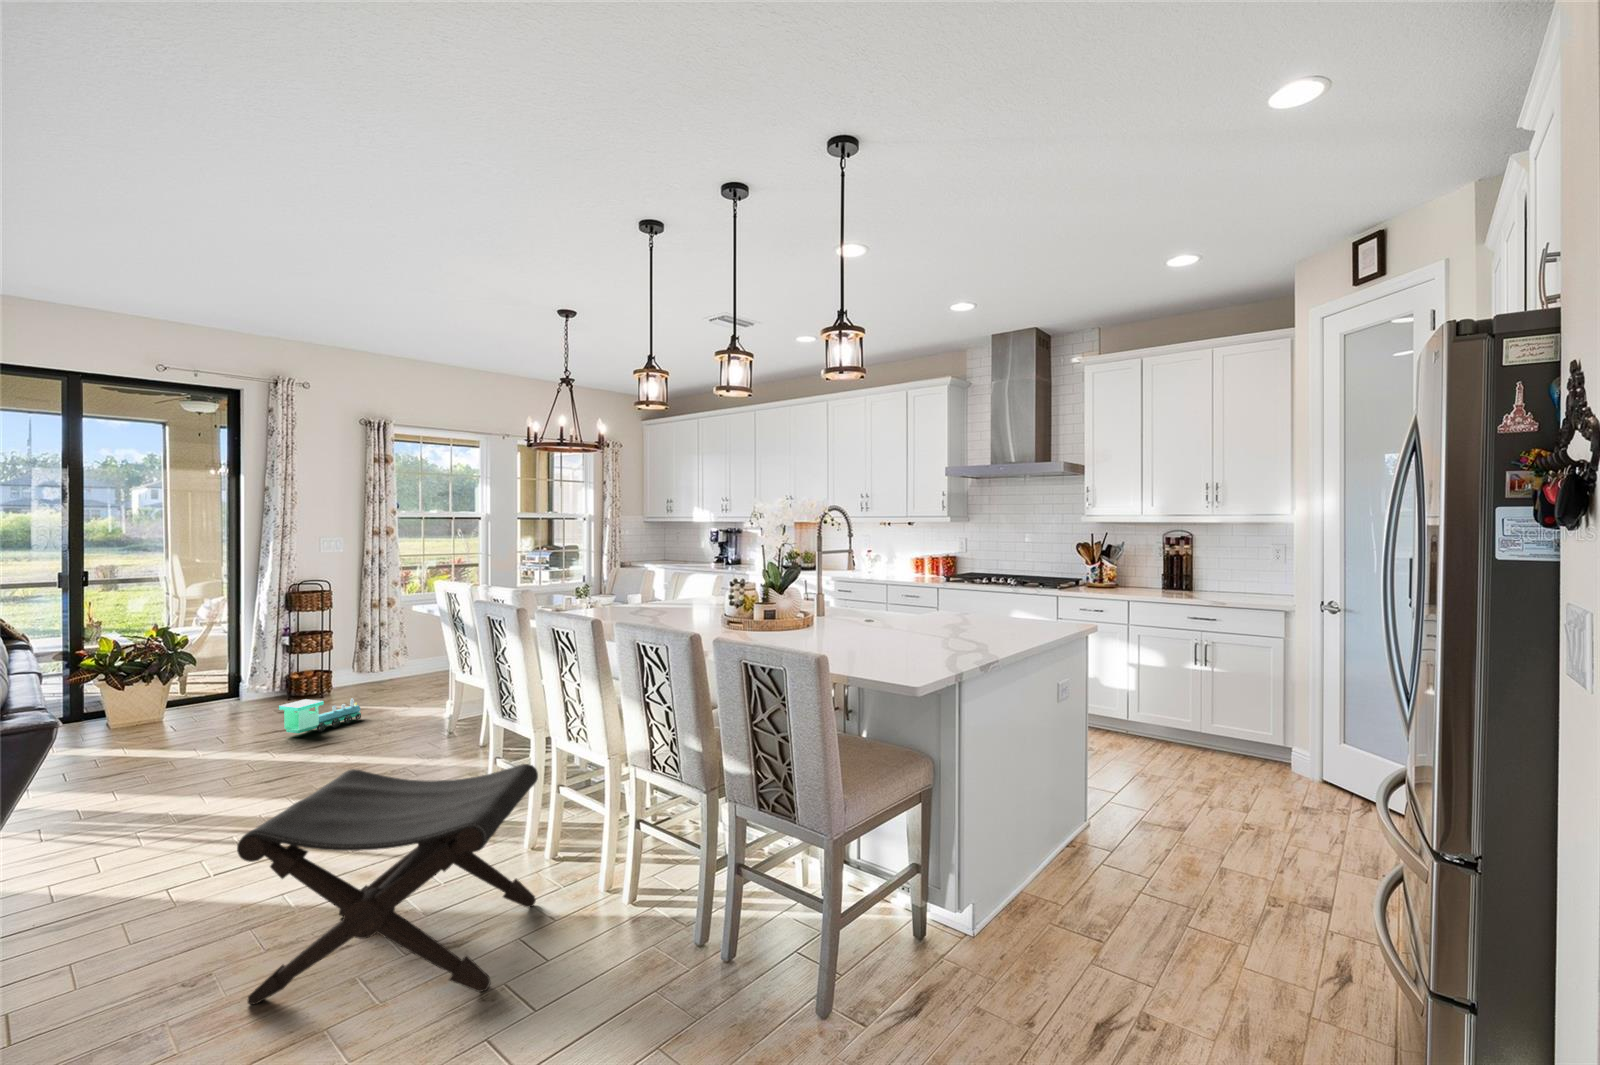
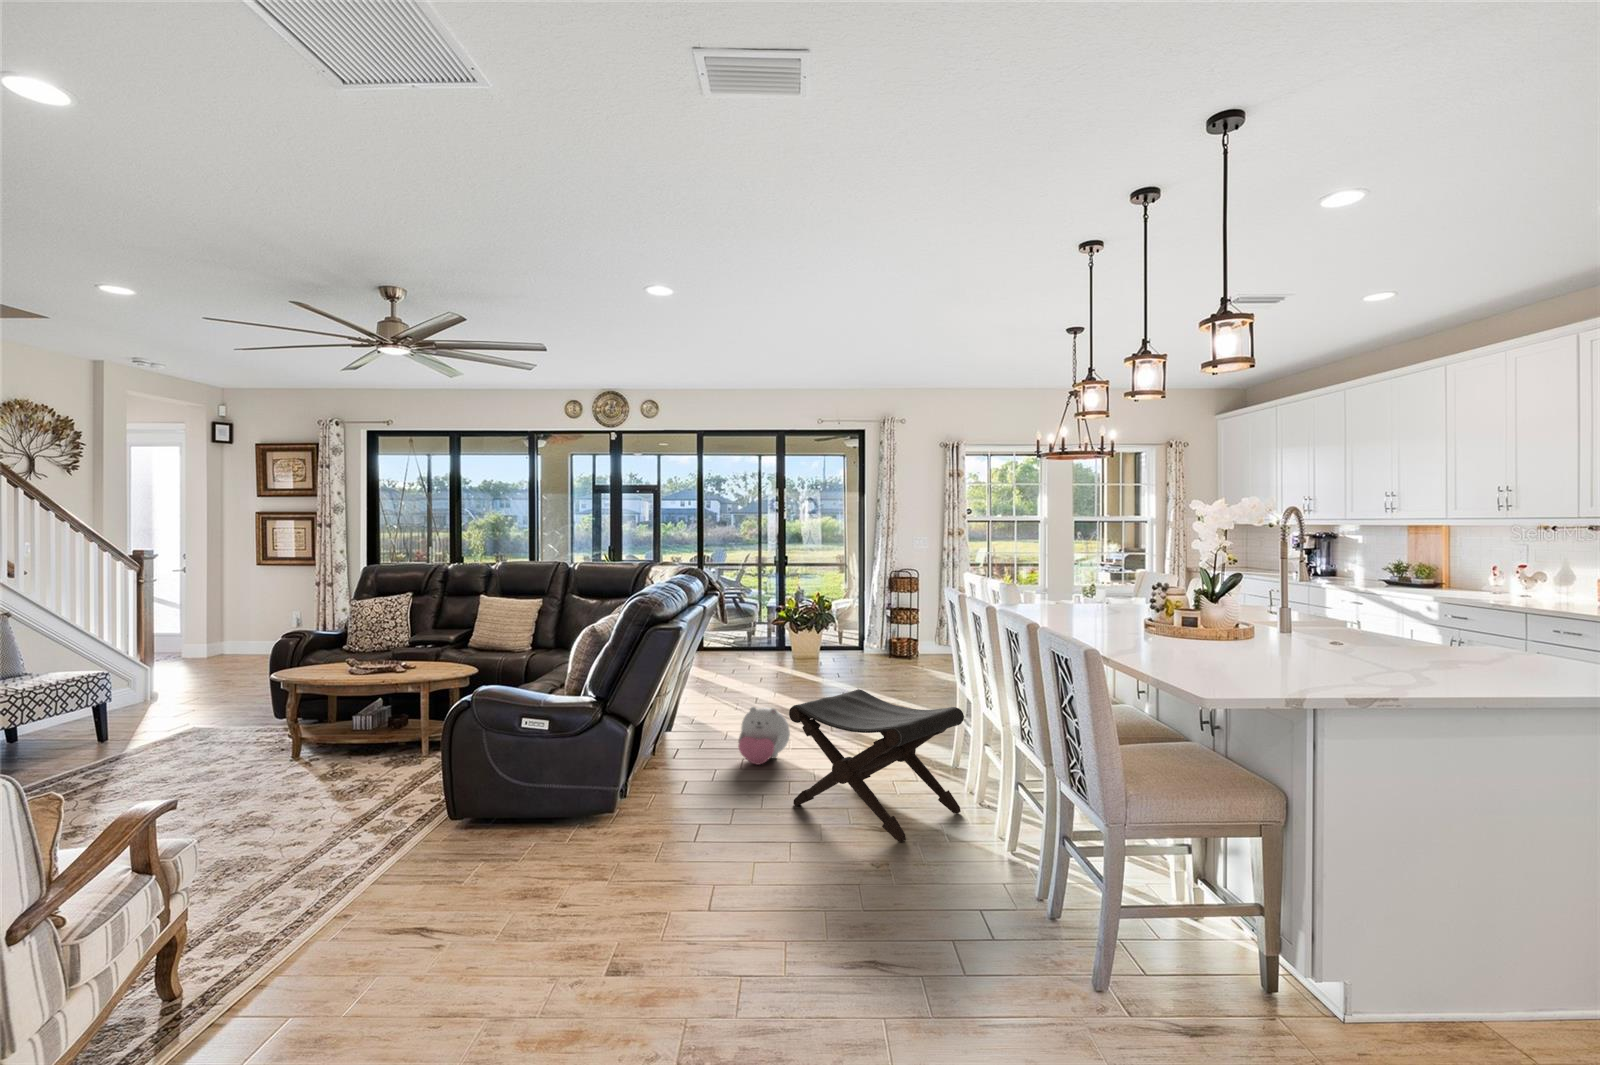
toy train: present [279,698,362,733] -> none [872,657,926,683]
plush toy: none [69,837,193,950] -> present [738,707,790,765]

